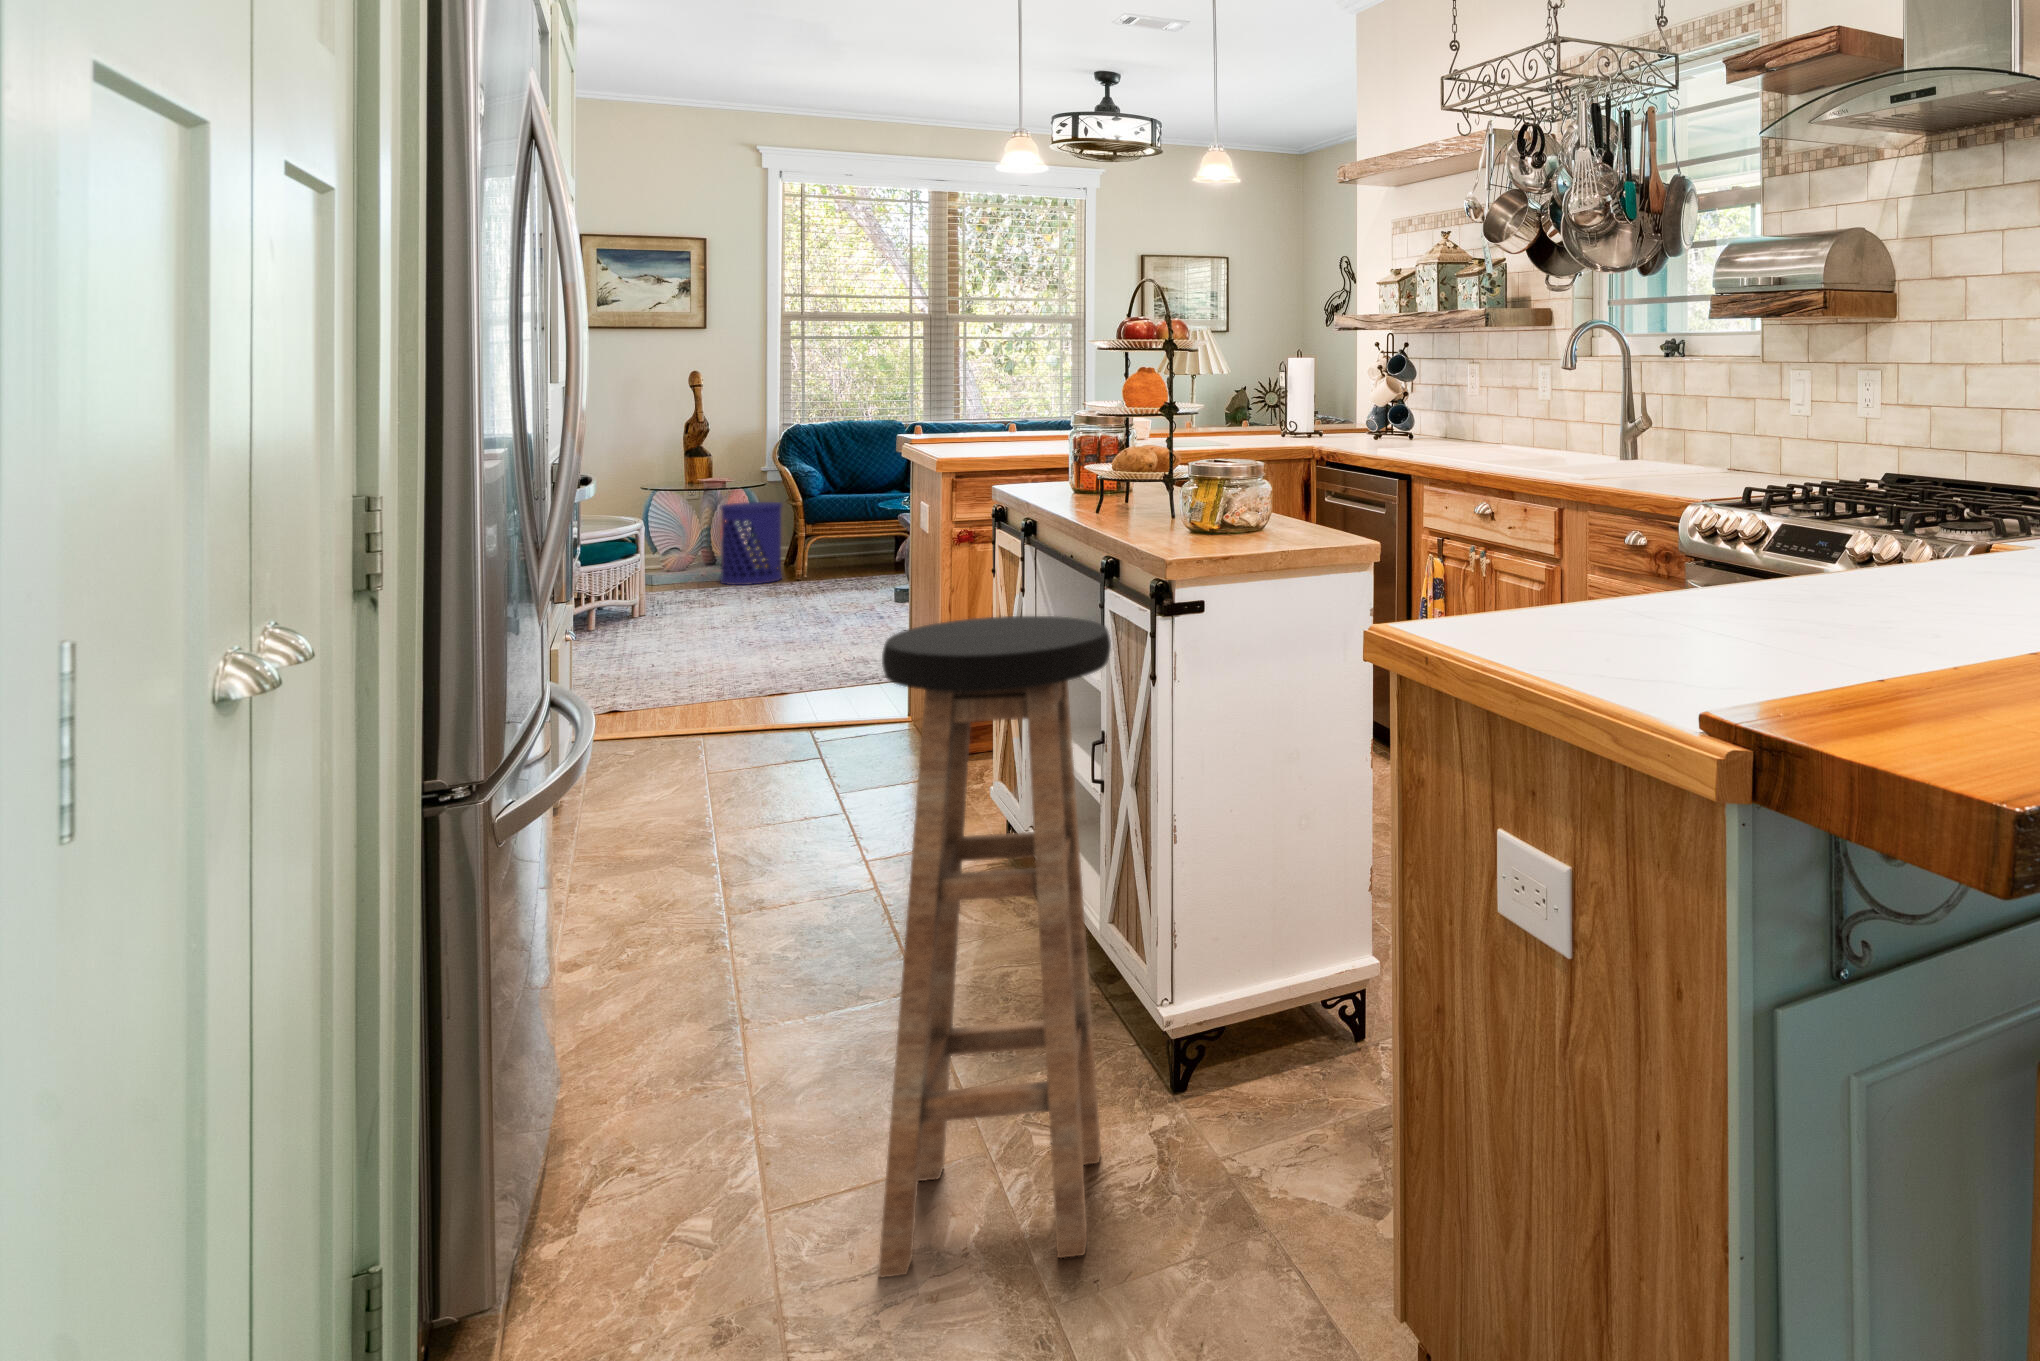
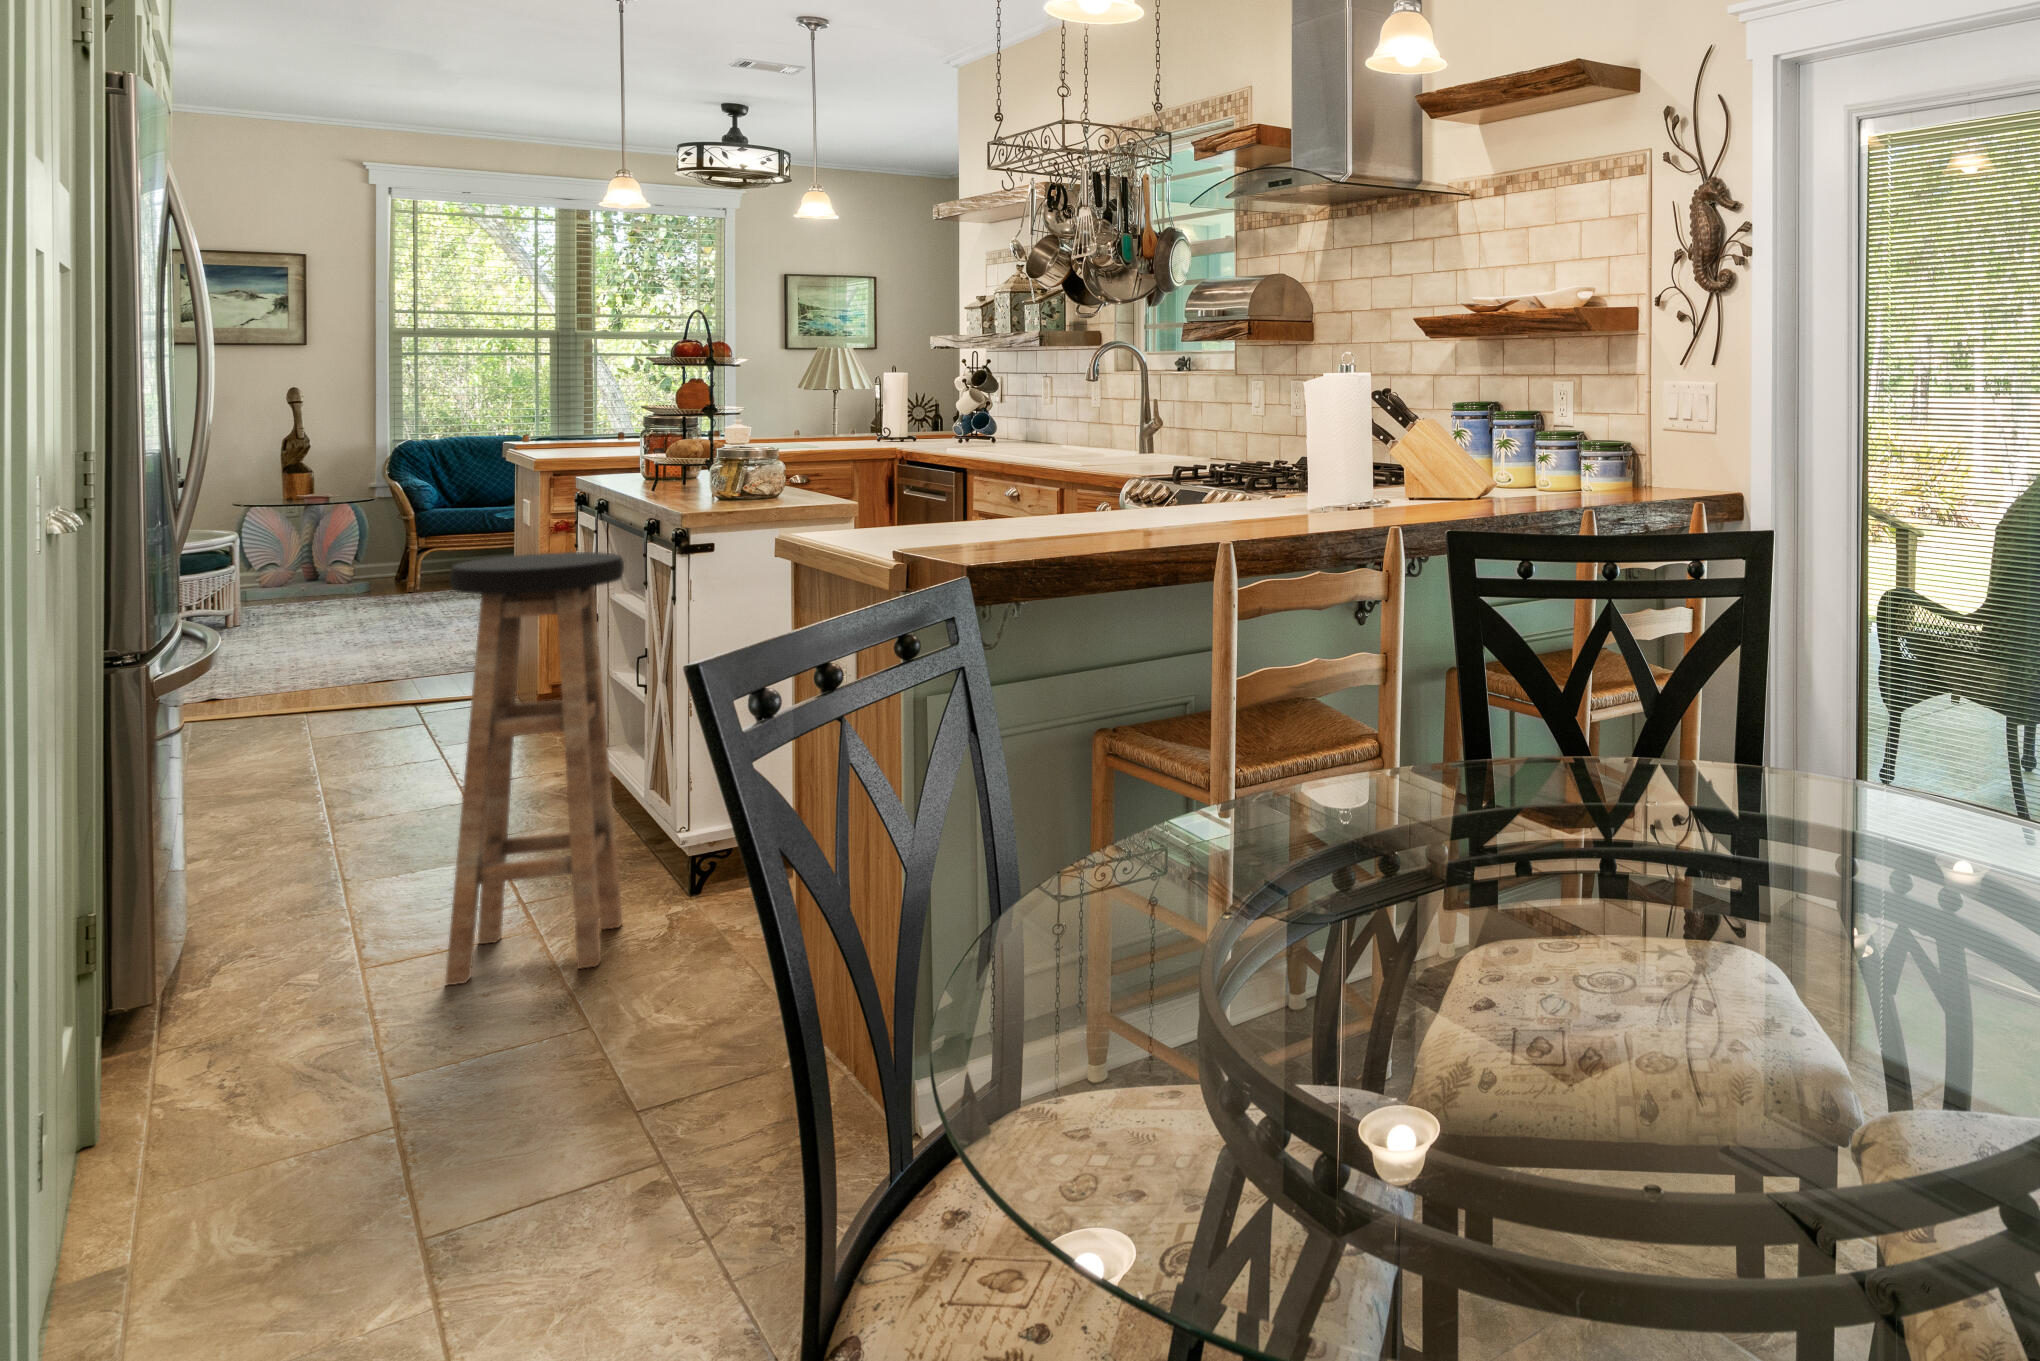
waste bin: present [720,502,782,585] -> none [324,516,392,597]

